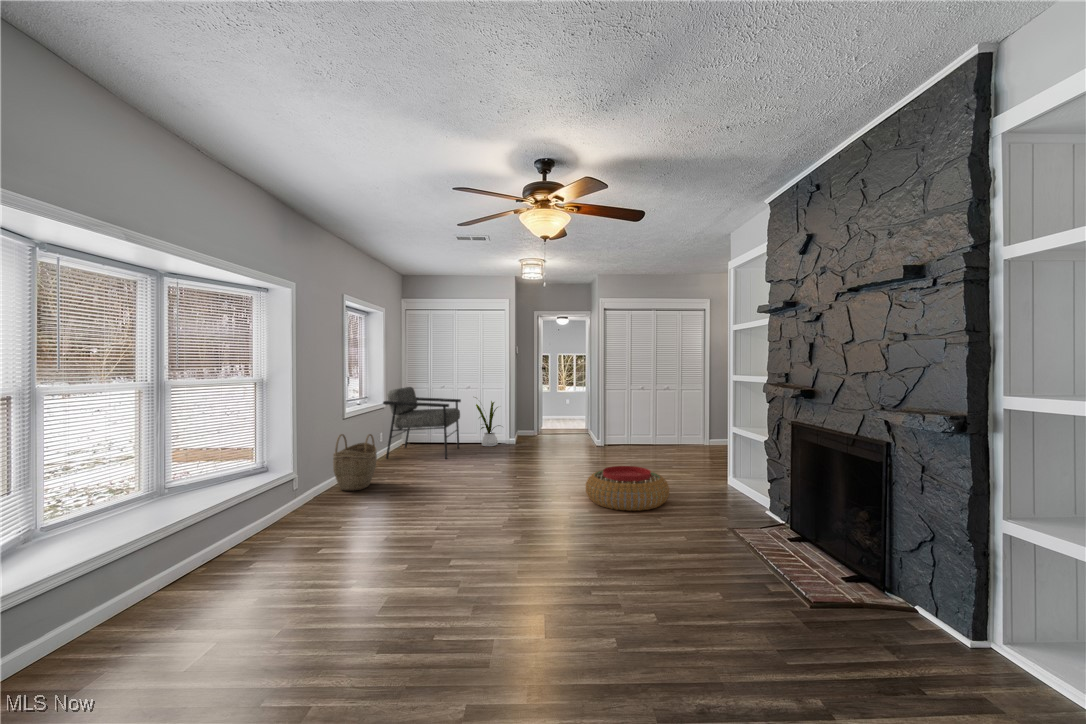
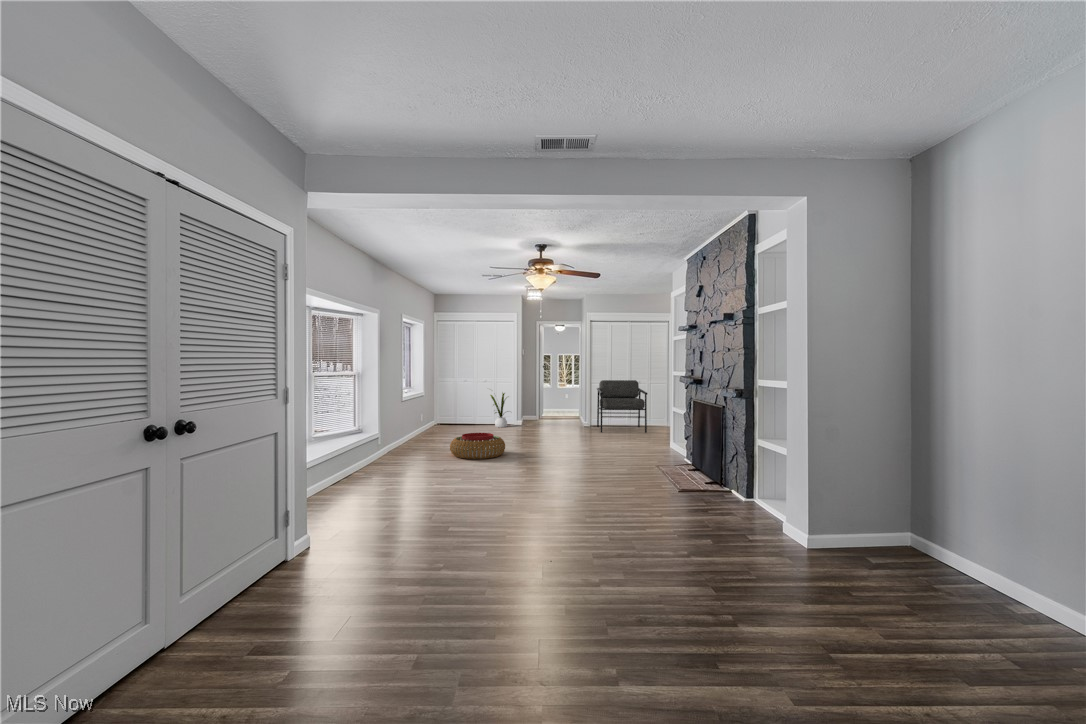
armchair: present [383,387,461,459] -> present [597,380,647,432]
woven basket: present [333,434,377,491] -> none [398,411,425,450]
pouf: present [586,466,669,511] -> present [450,433,505,459]

